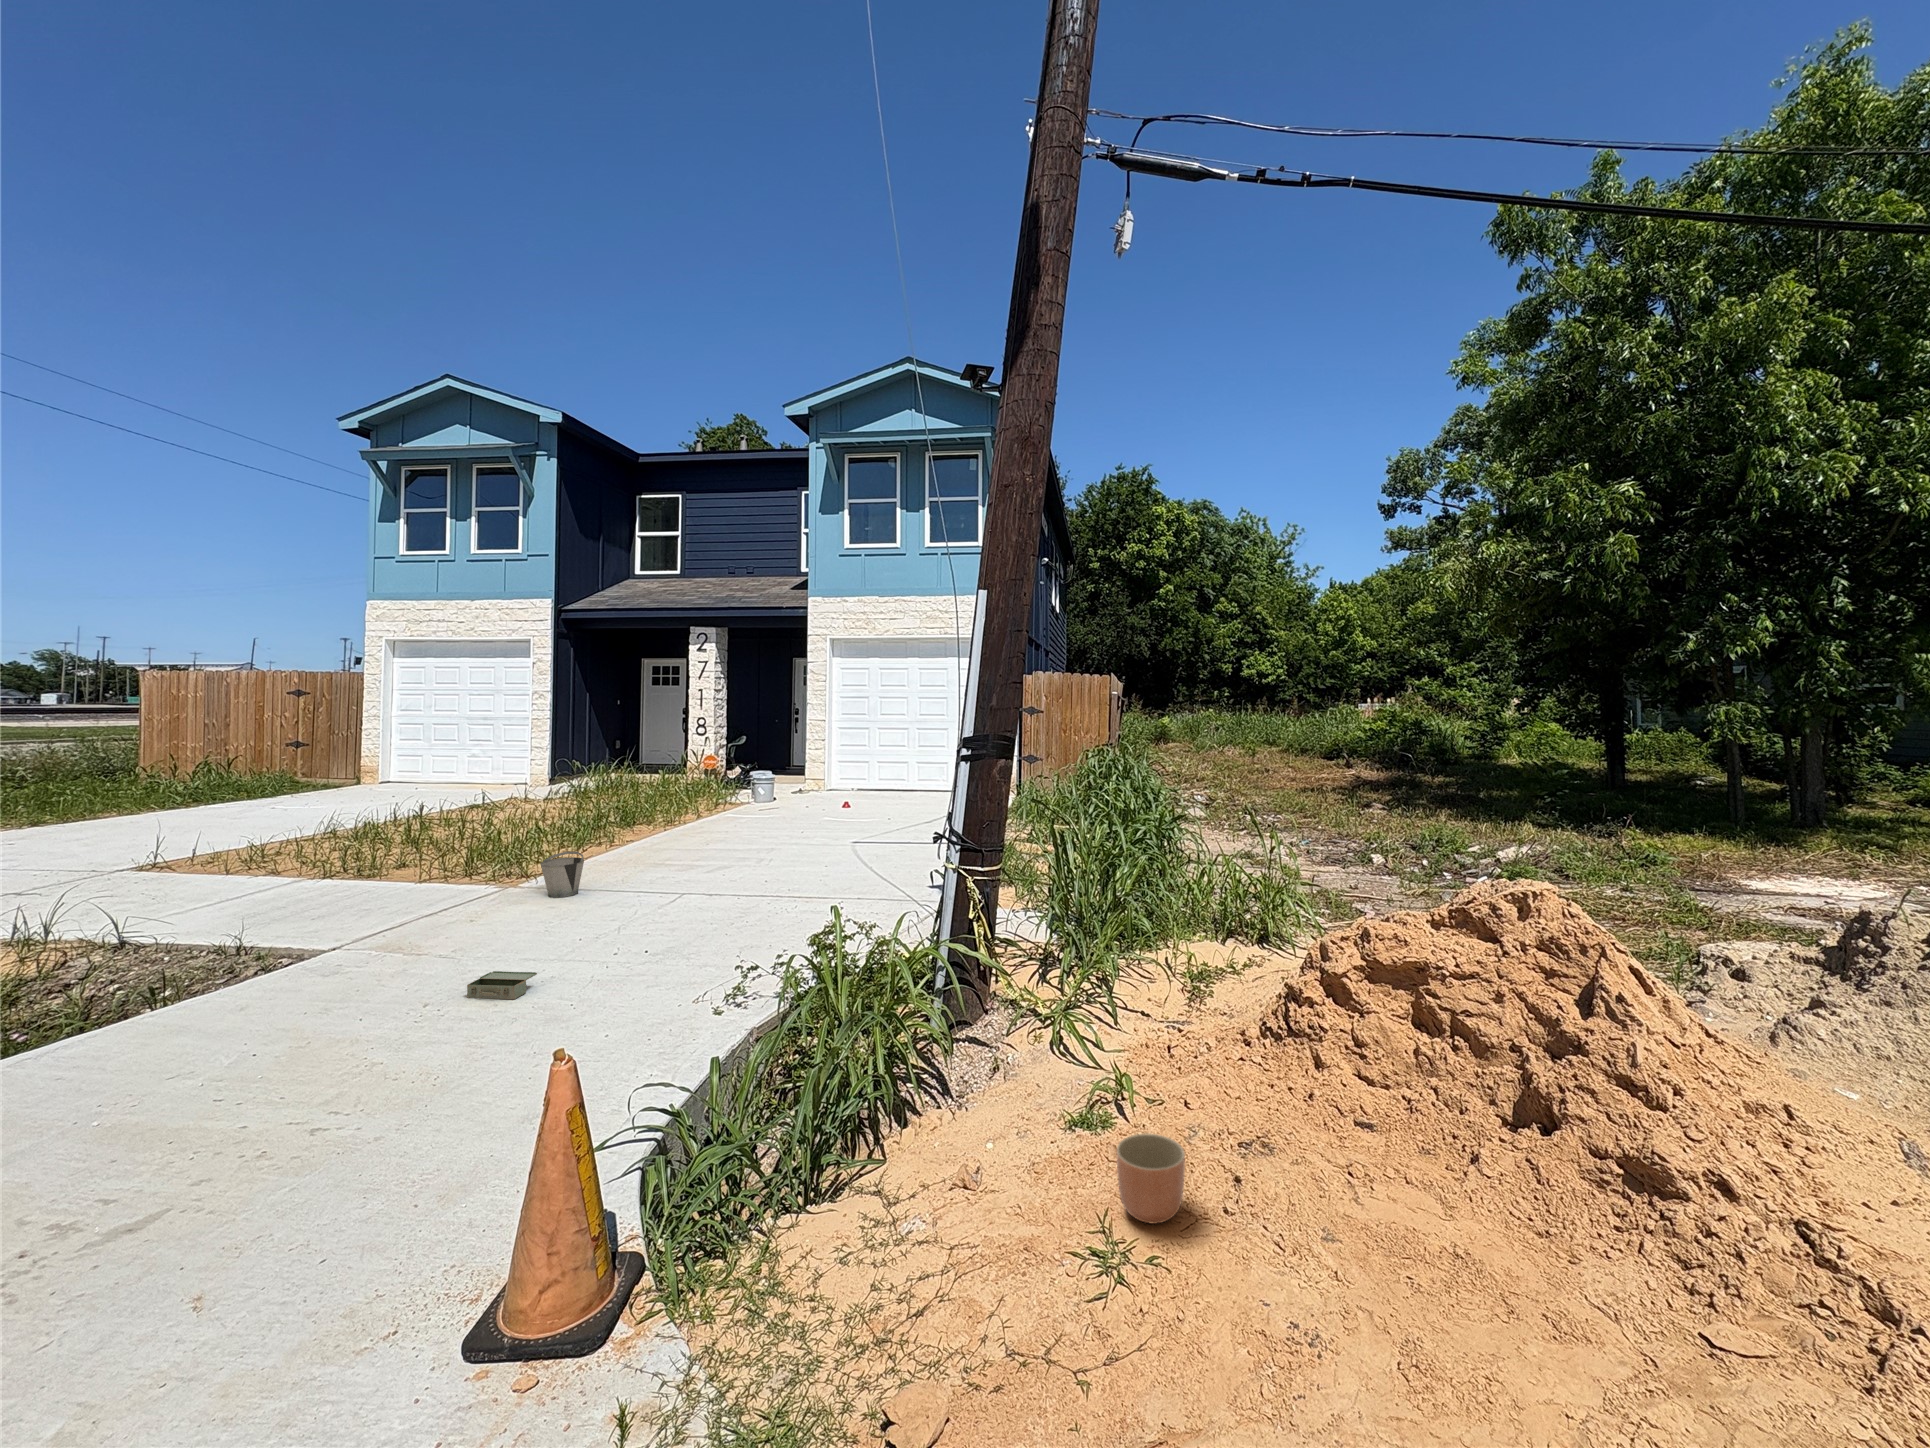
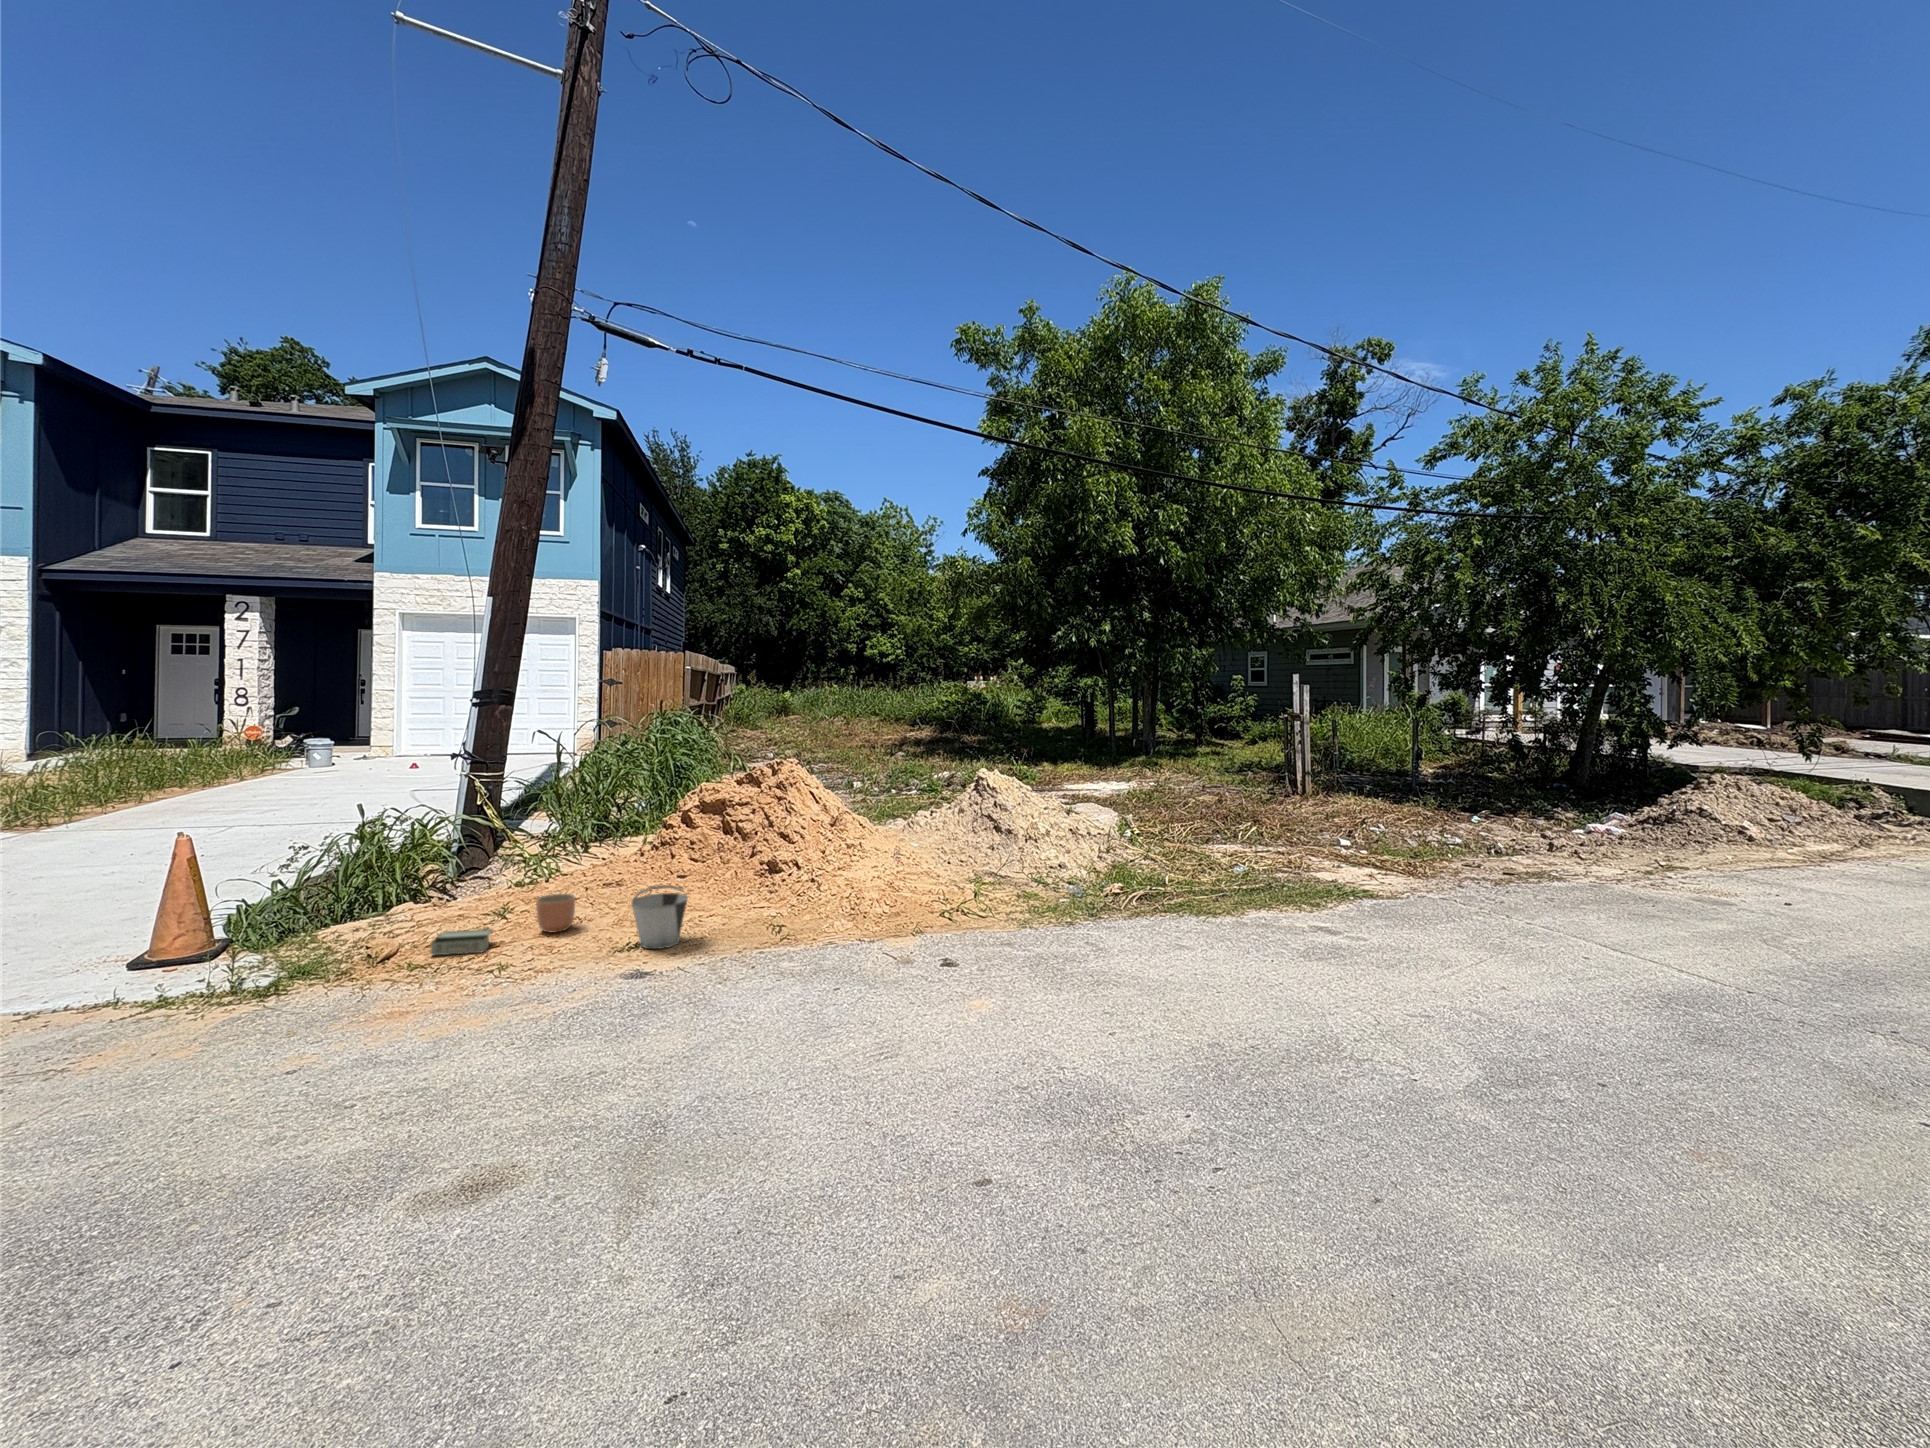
bucket: present [540,851,584,898] -> present [632,885,688,949]
toolbox: present [467,971,537,999] -> present [431,929,493,955]

